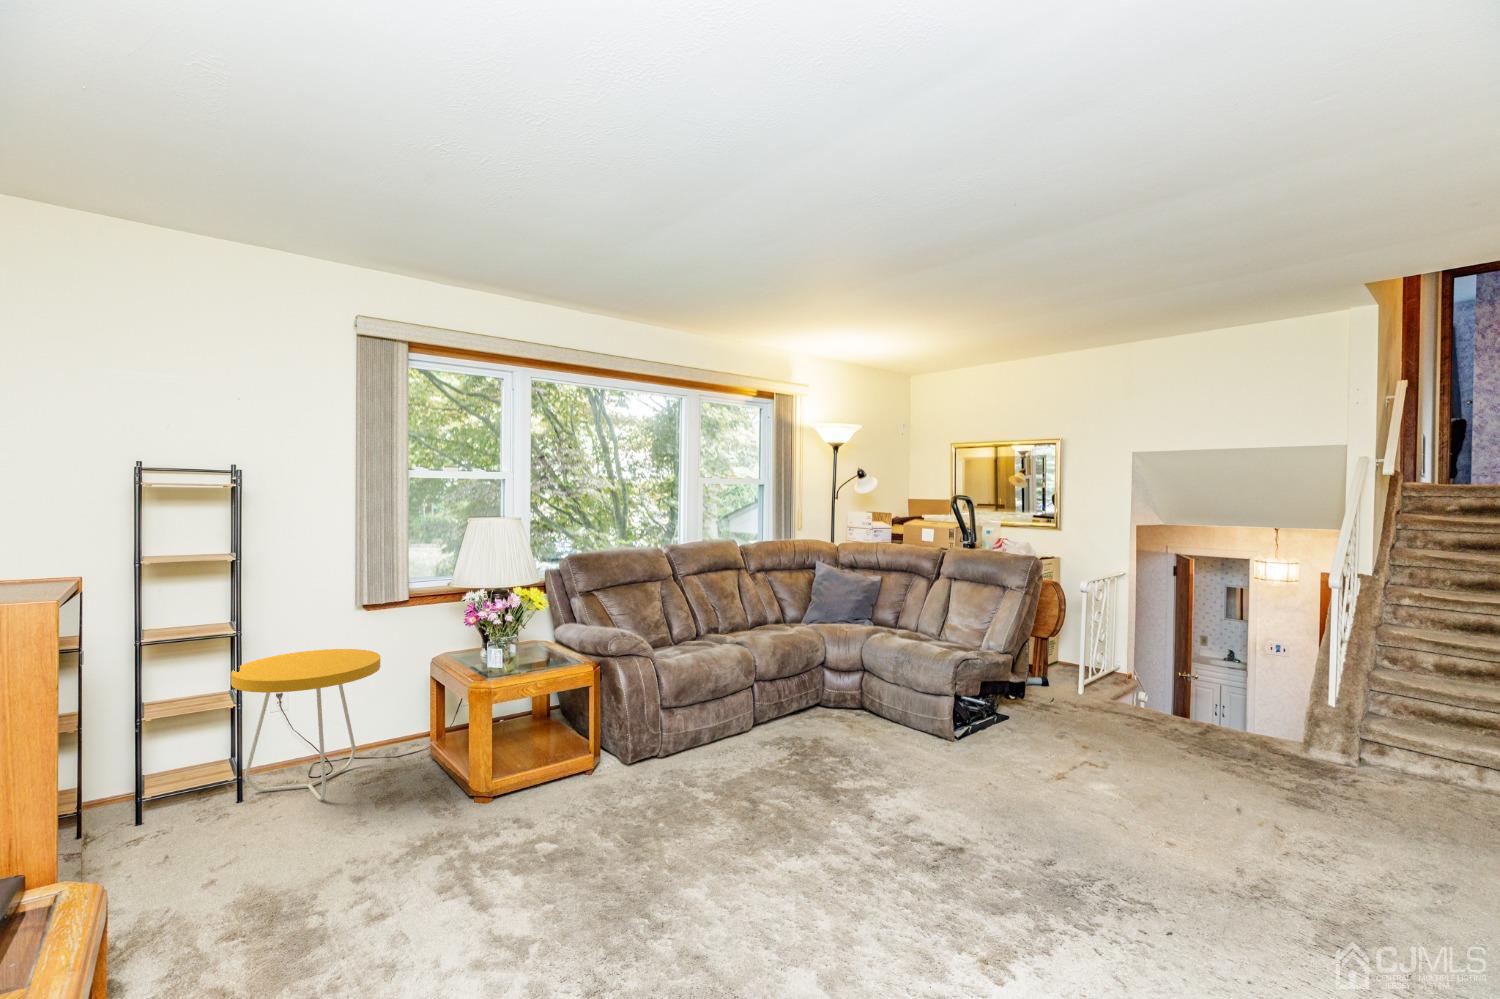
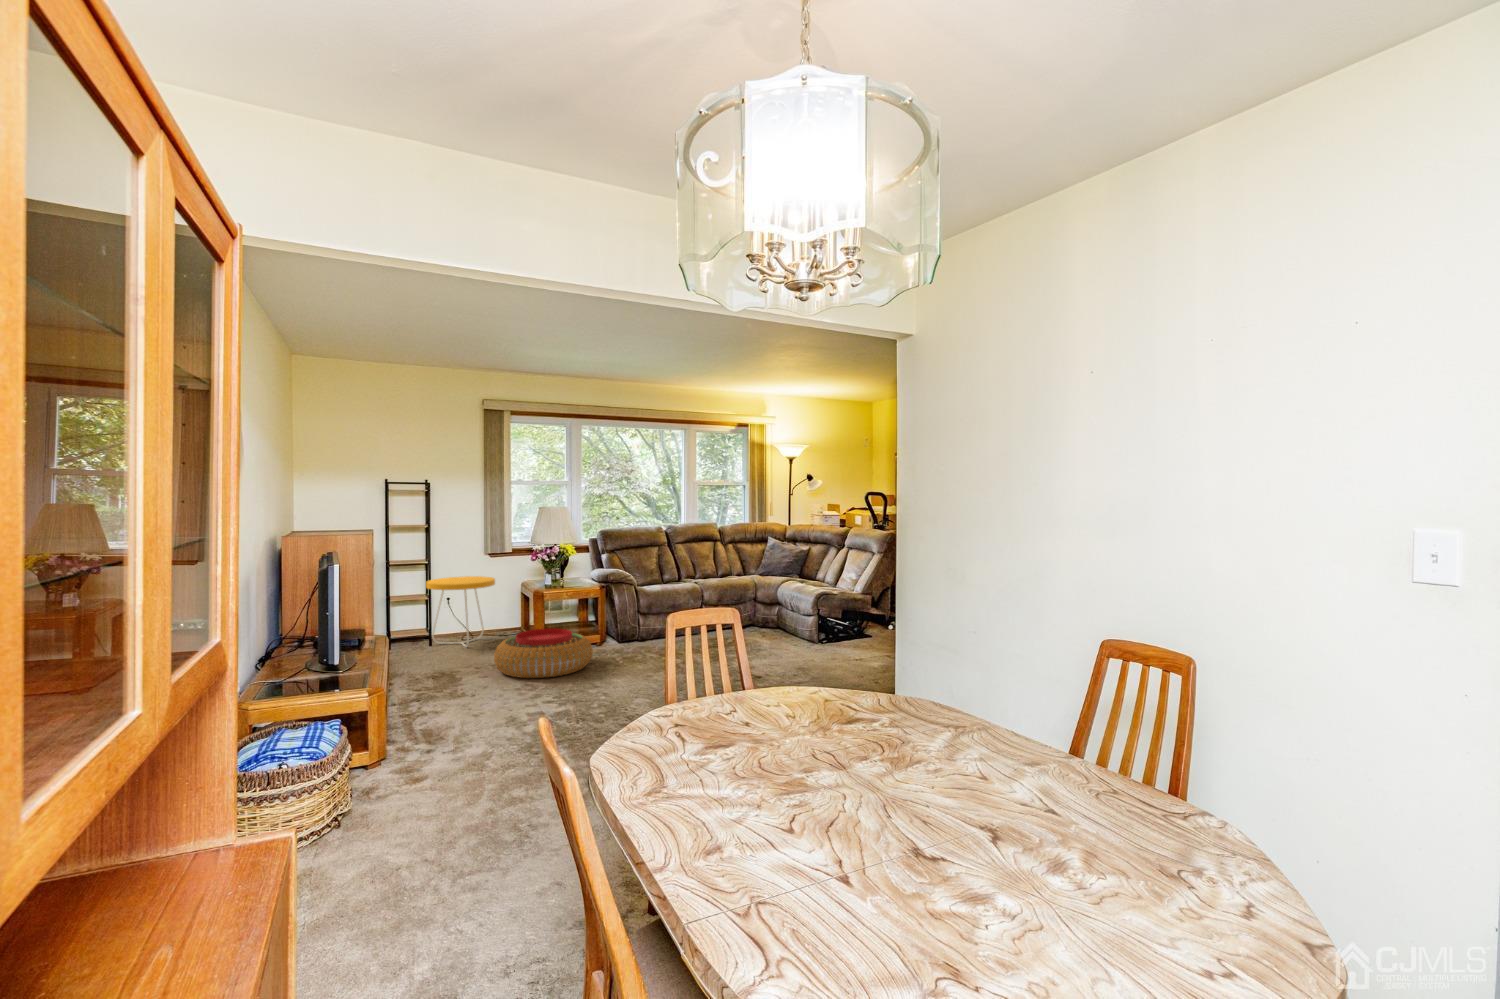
pouf: none [391,774,608,923] -> present [494,628,593,678]

